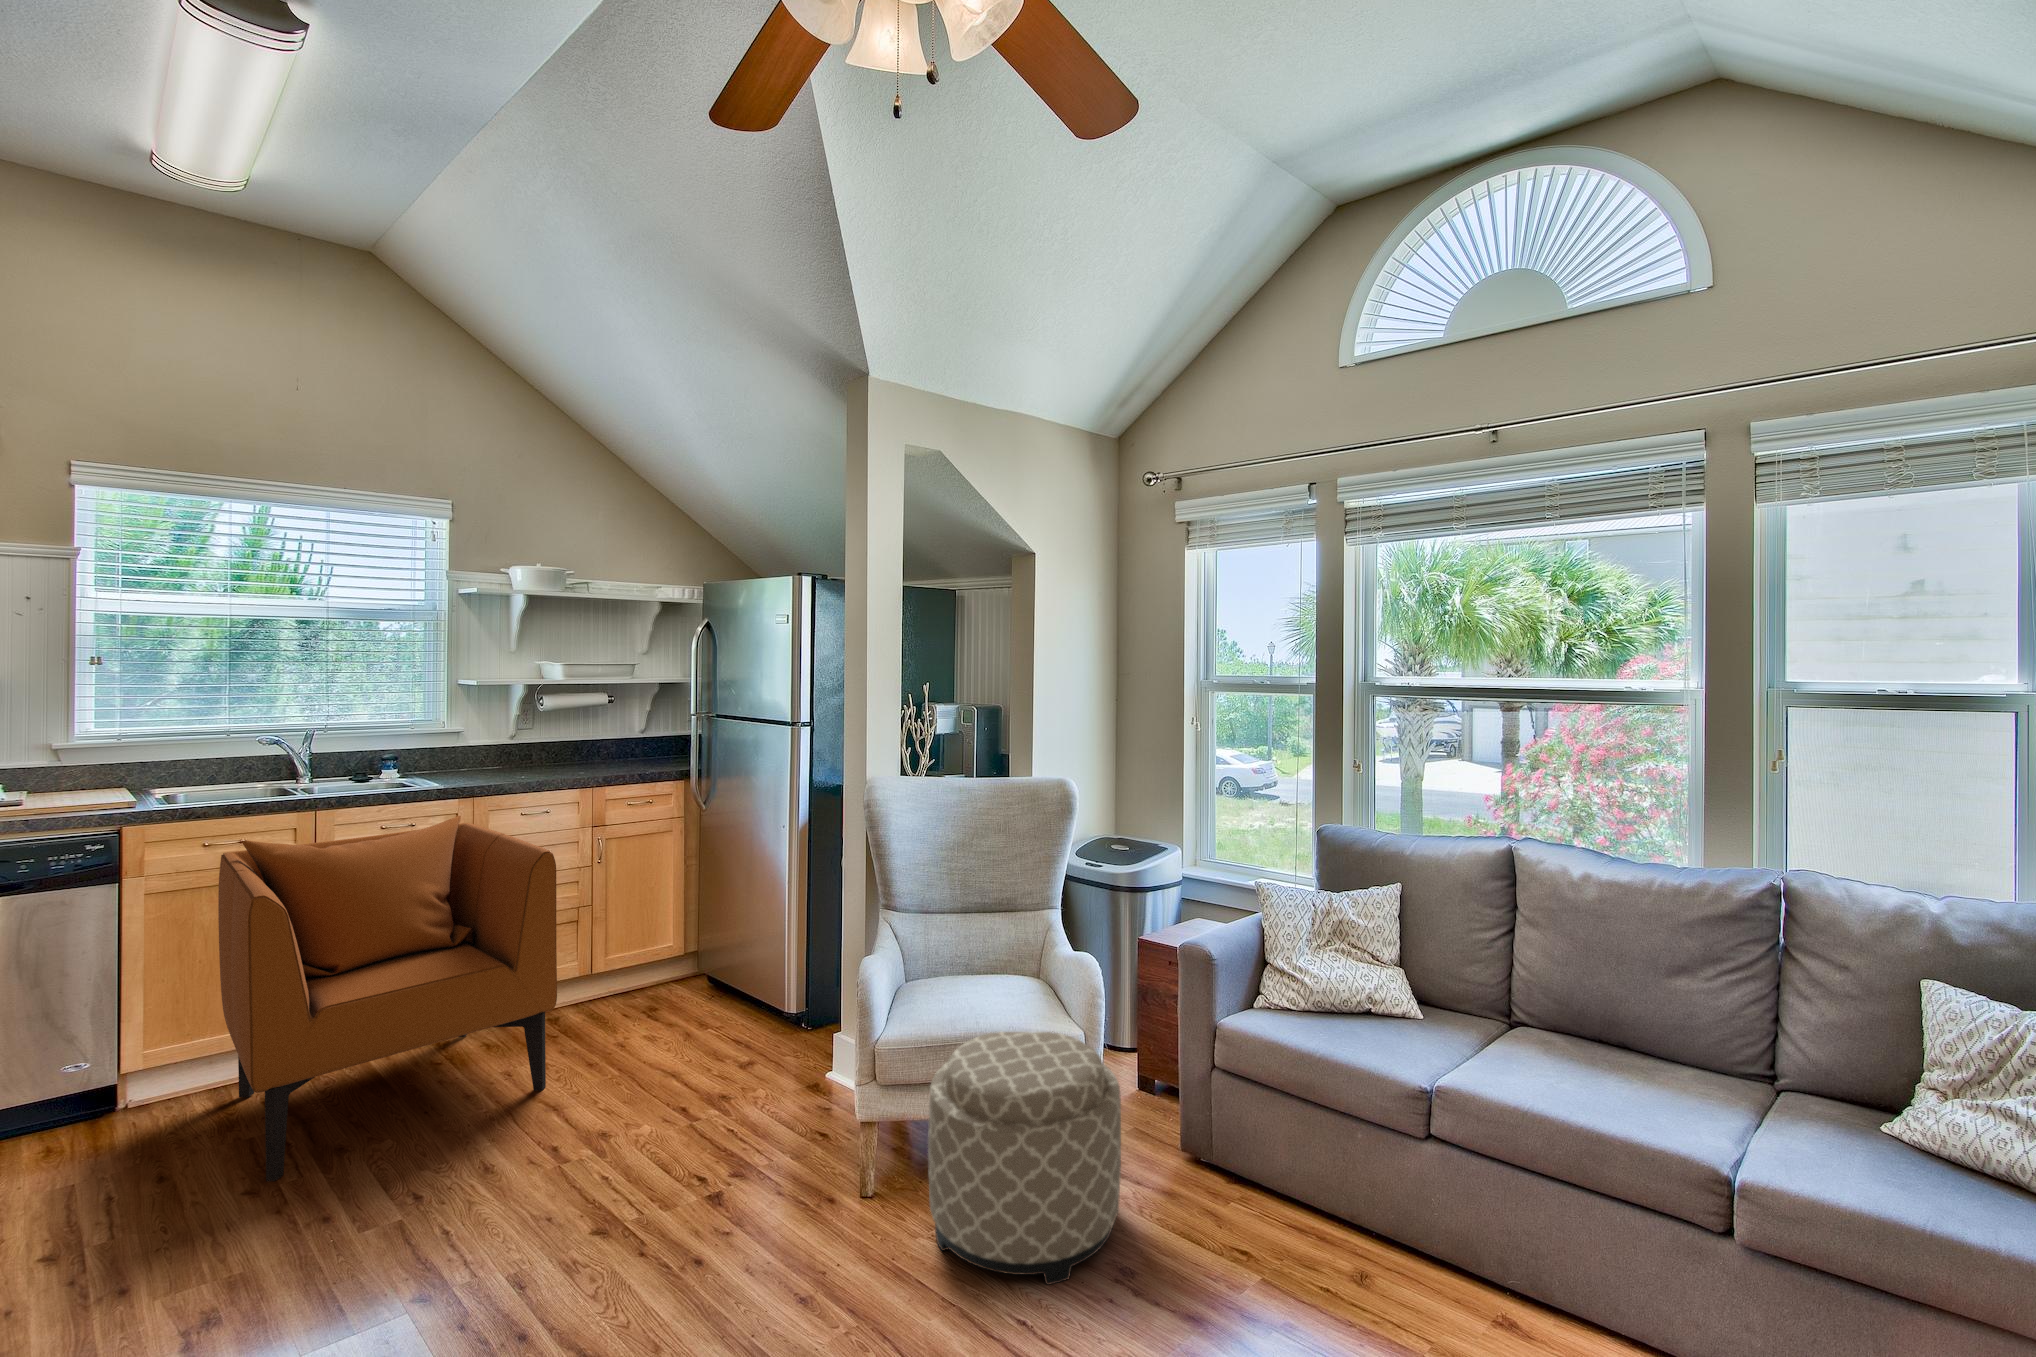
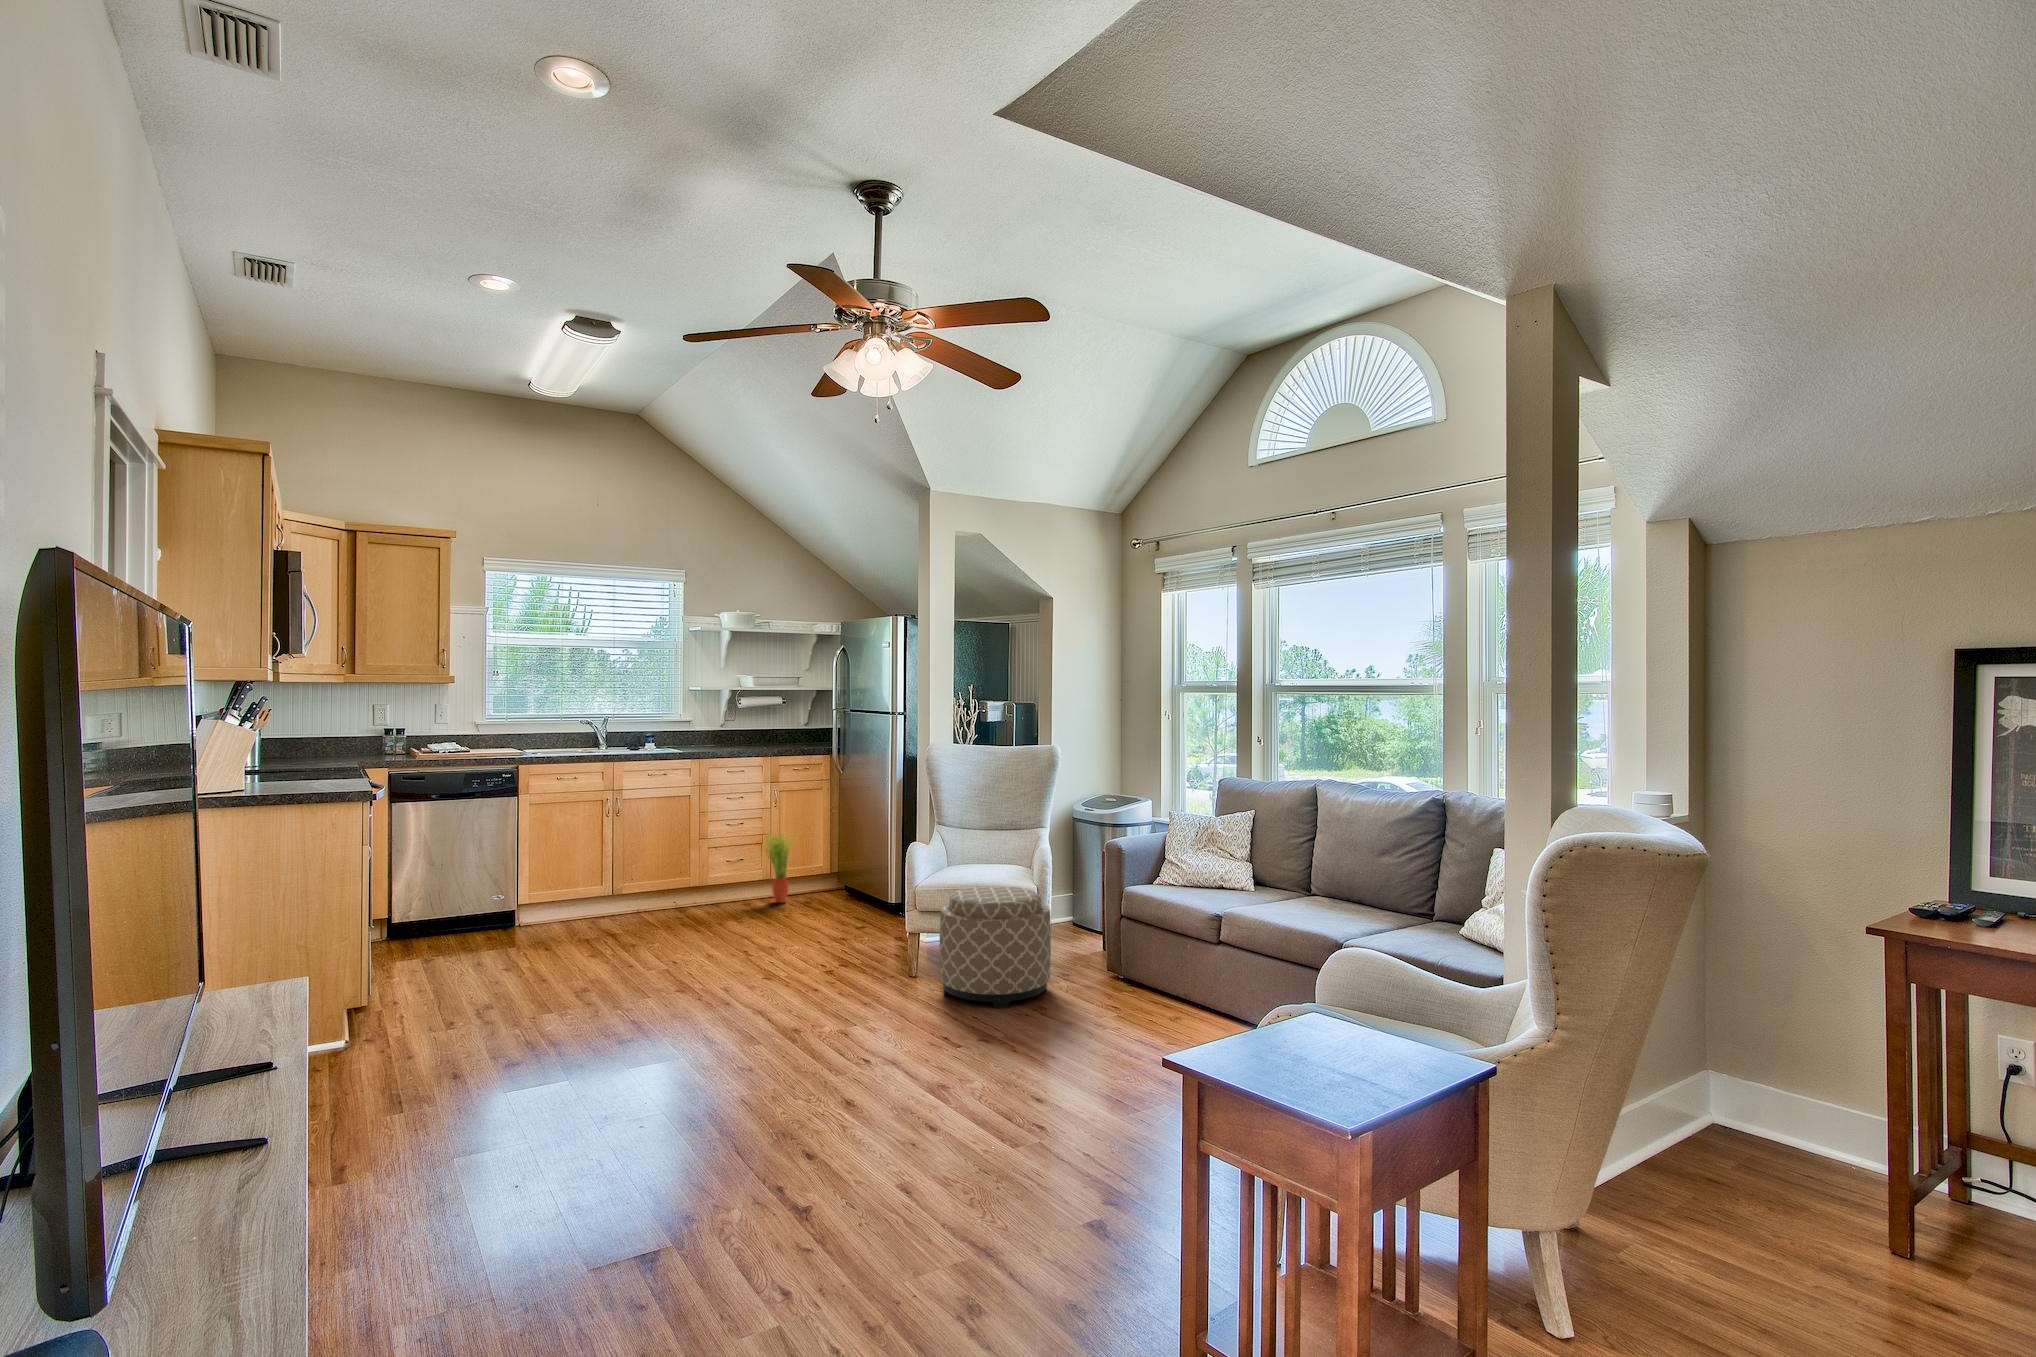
armchair: present [218,816,557,1182] -> none [567,769,748,955]
potted plant: none [581,891,633,999] -> present [763,832,794,903]

